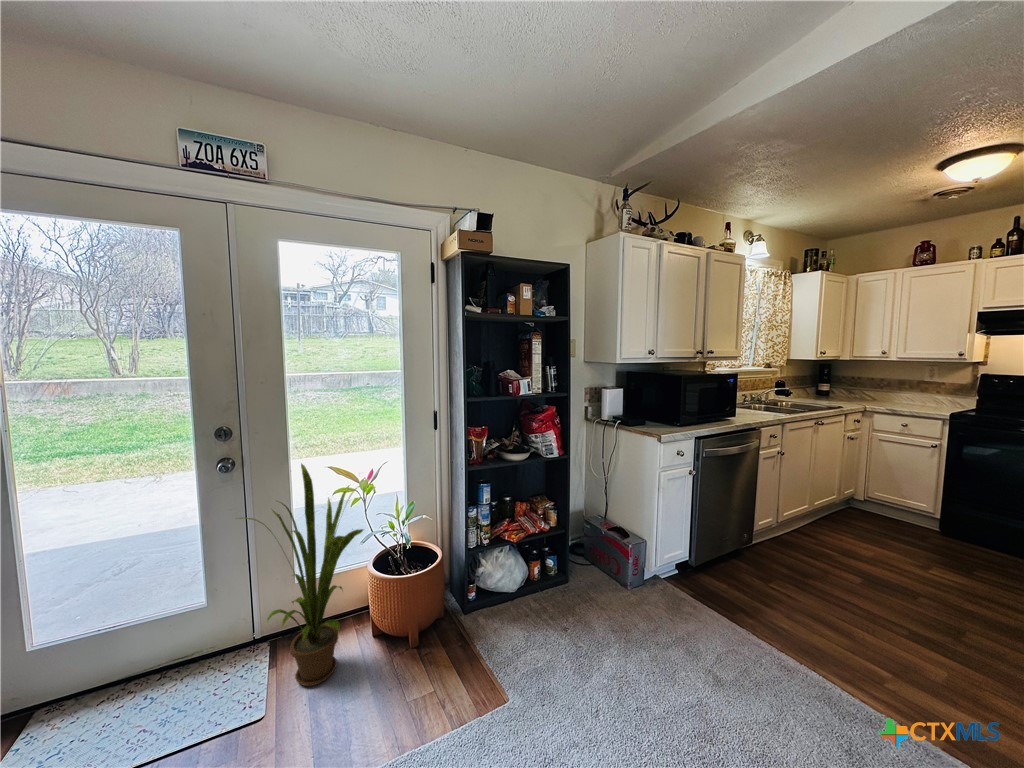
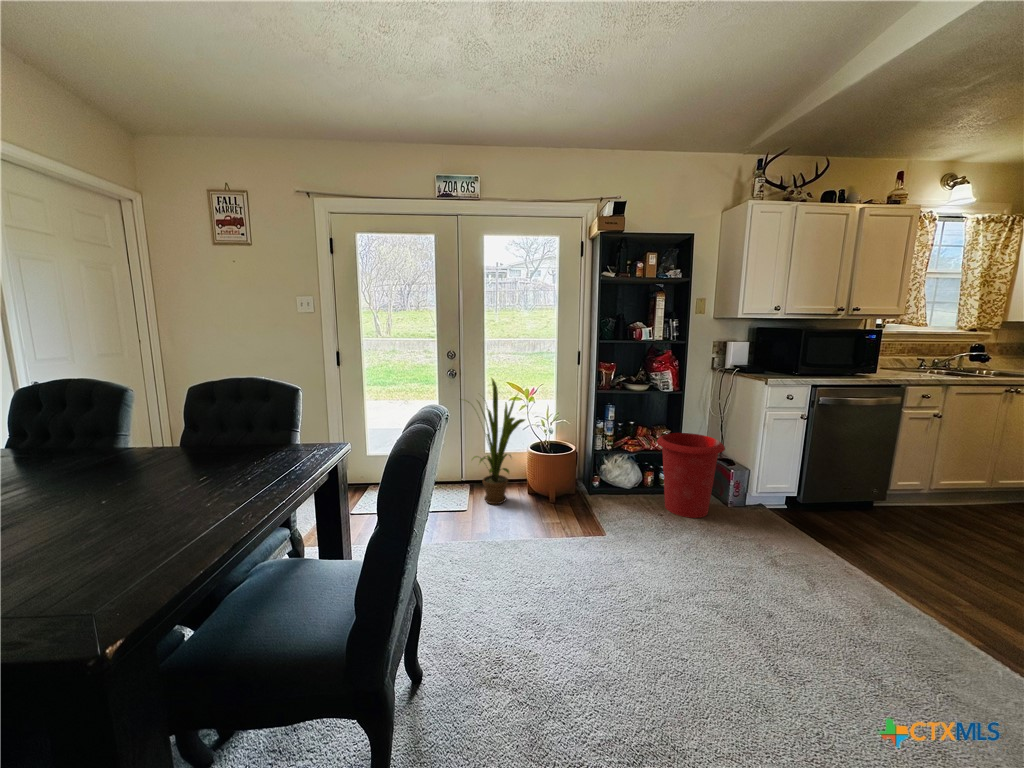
waste bin: none [547,506,628,624] -> present [657,433,725,518]

